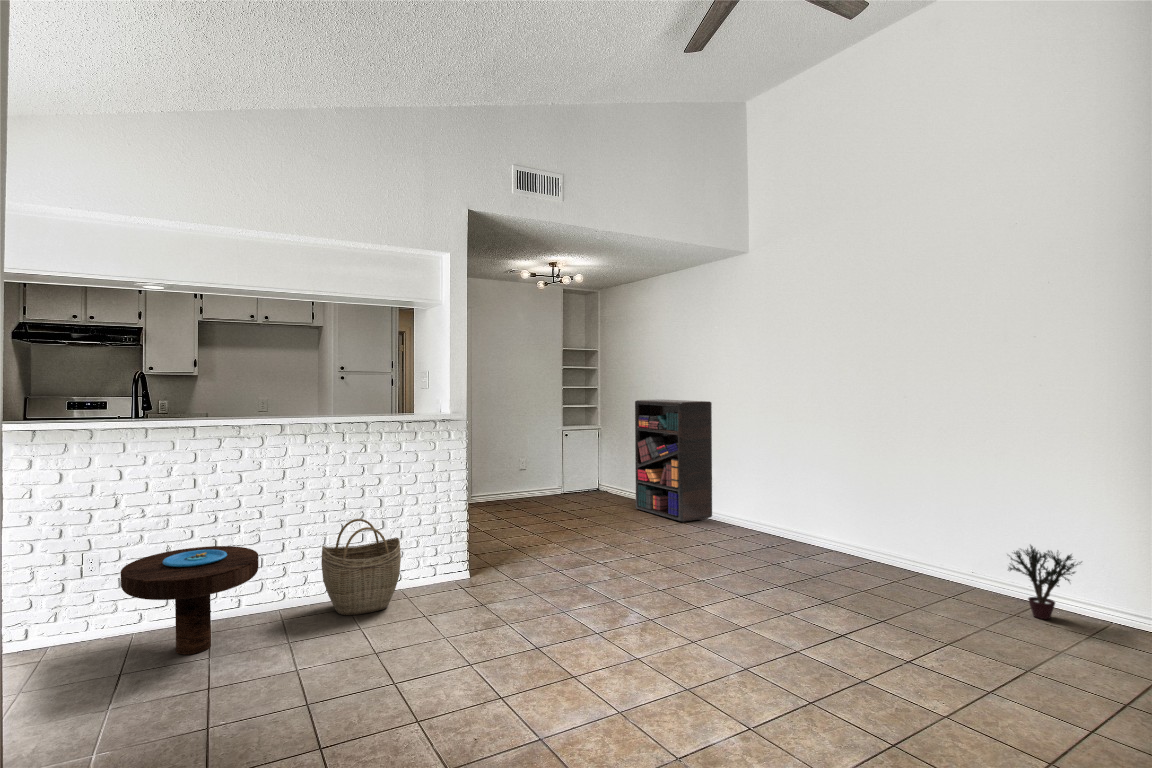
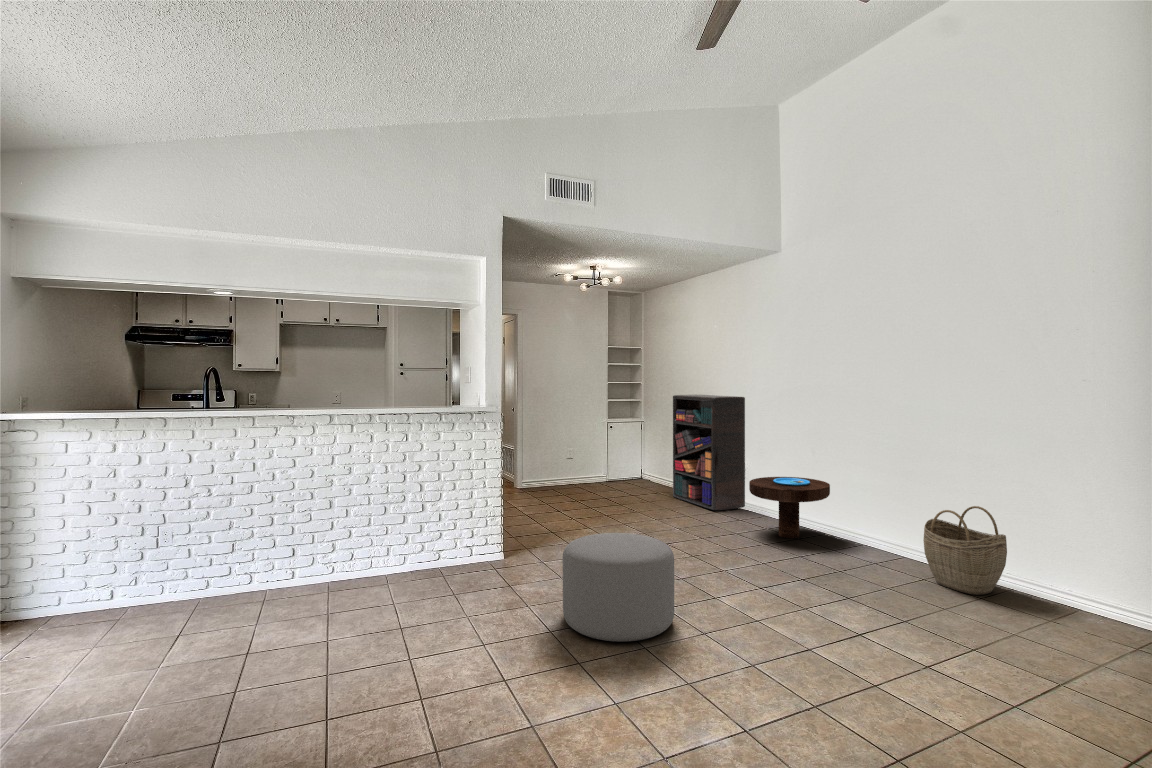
woven basket: present [321,519,401,615] -> present [923,506,1007,595]
ottoman: none [547,544,662,654] -> present [563,533,674,642]
potted plant: present [1008,545,1078,619] -> none [1037,547,1126,627]
side table: present [121,546,259,655] -> present [749,477,830,538]

